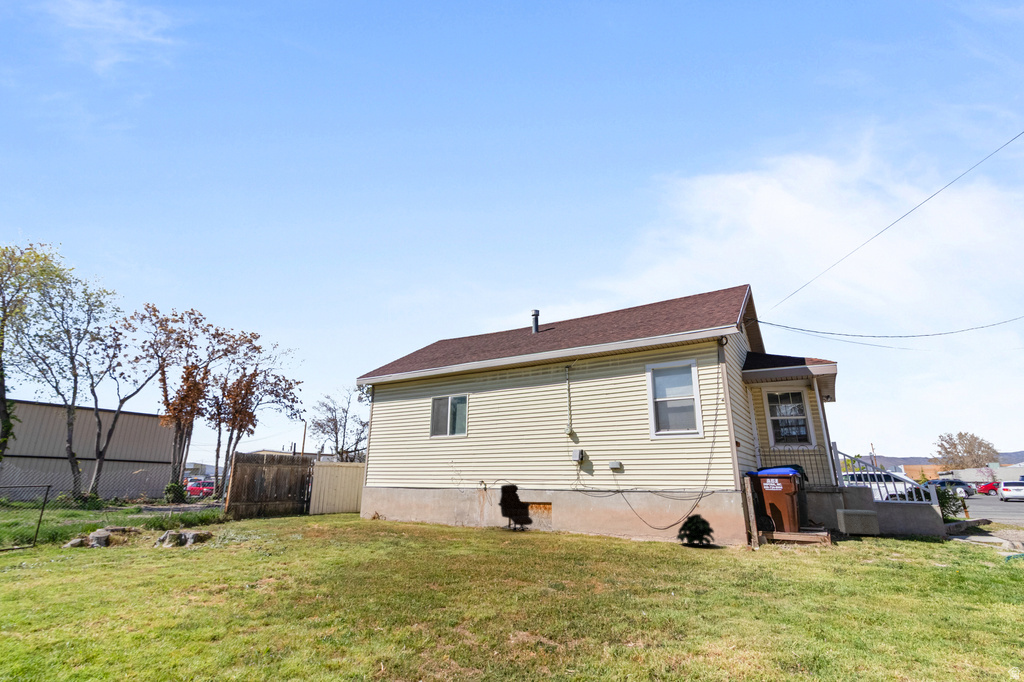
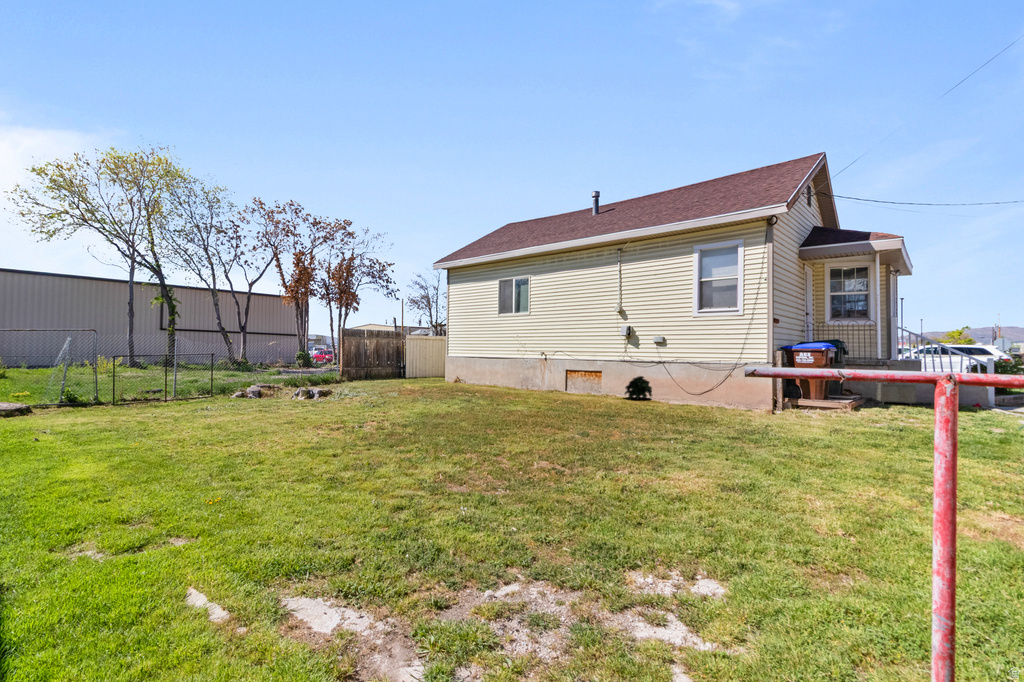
lounge chair: present [498,484,533,531] -> none [557,355,586,394]
potted plant: present [677,514,715,546] -> present [625,376,652,399]

